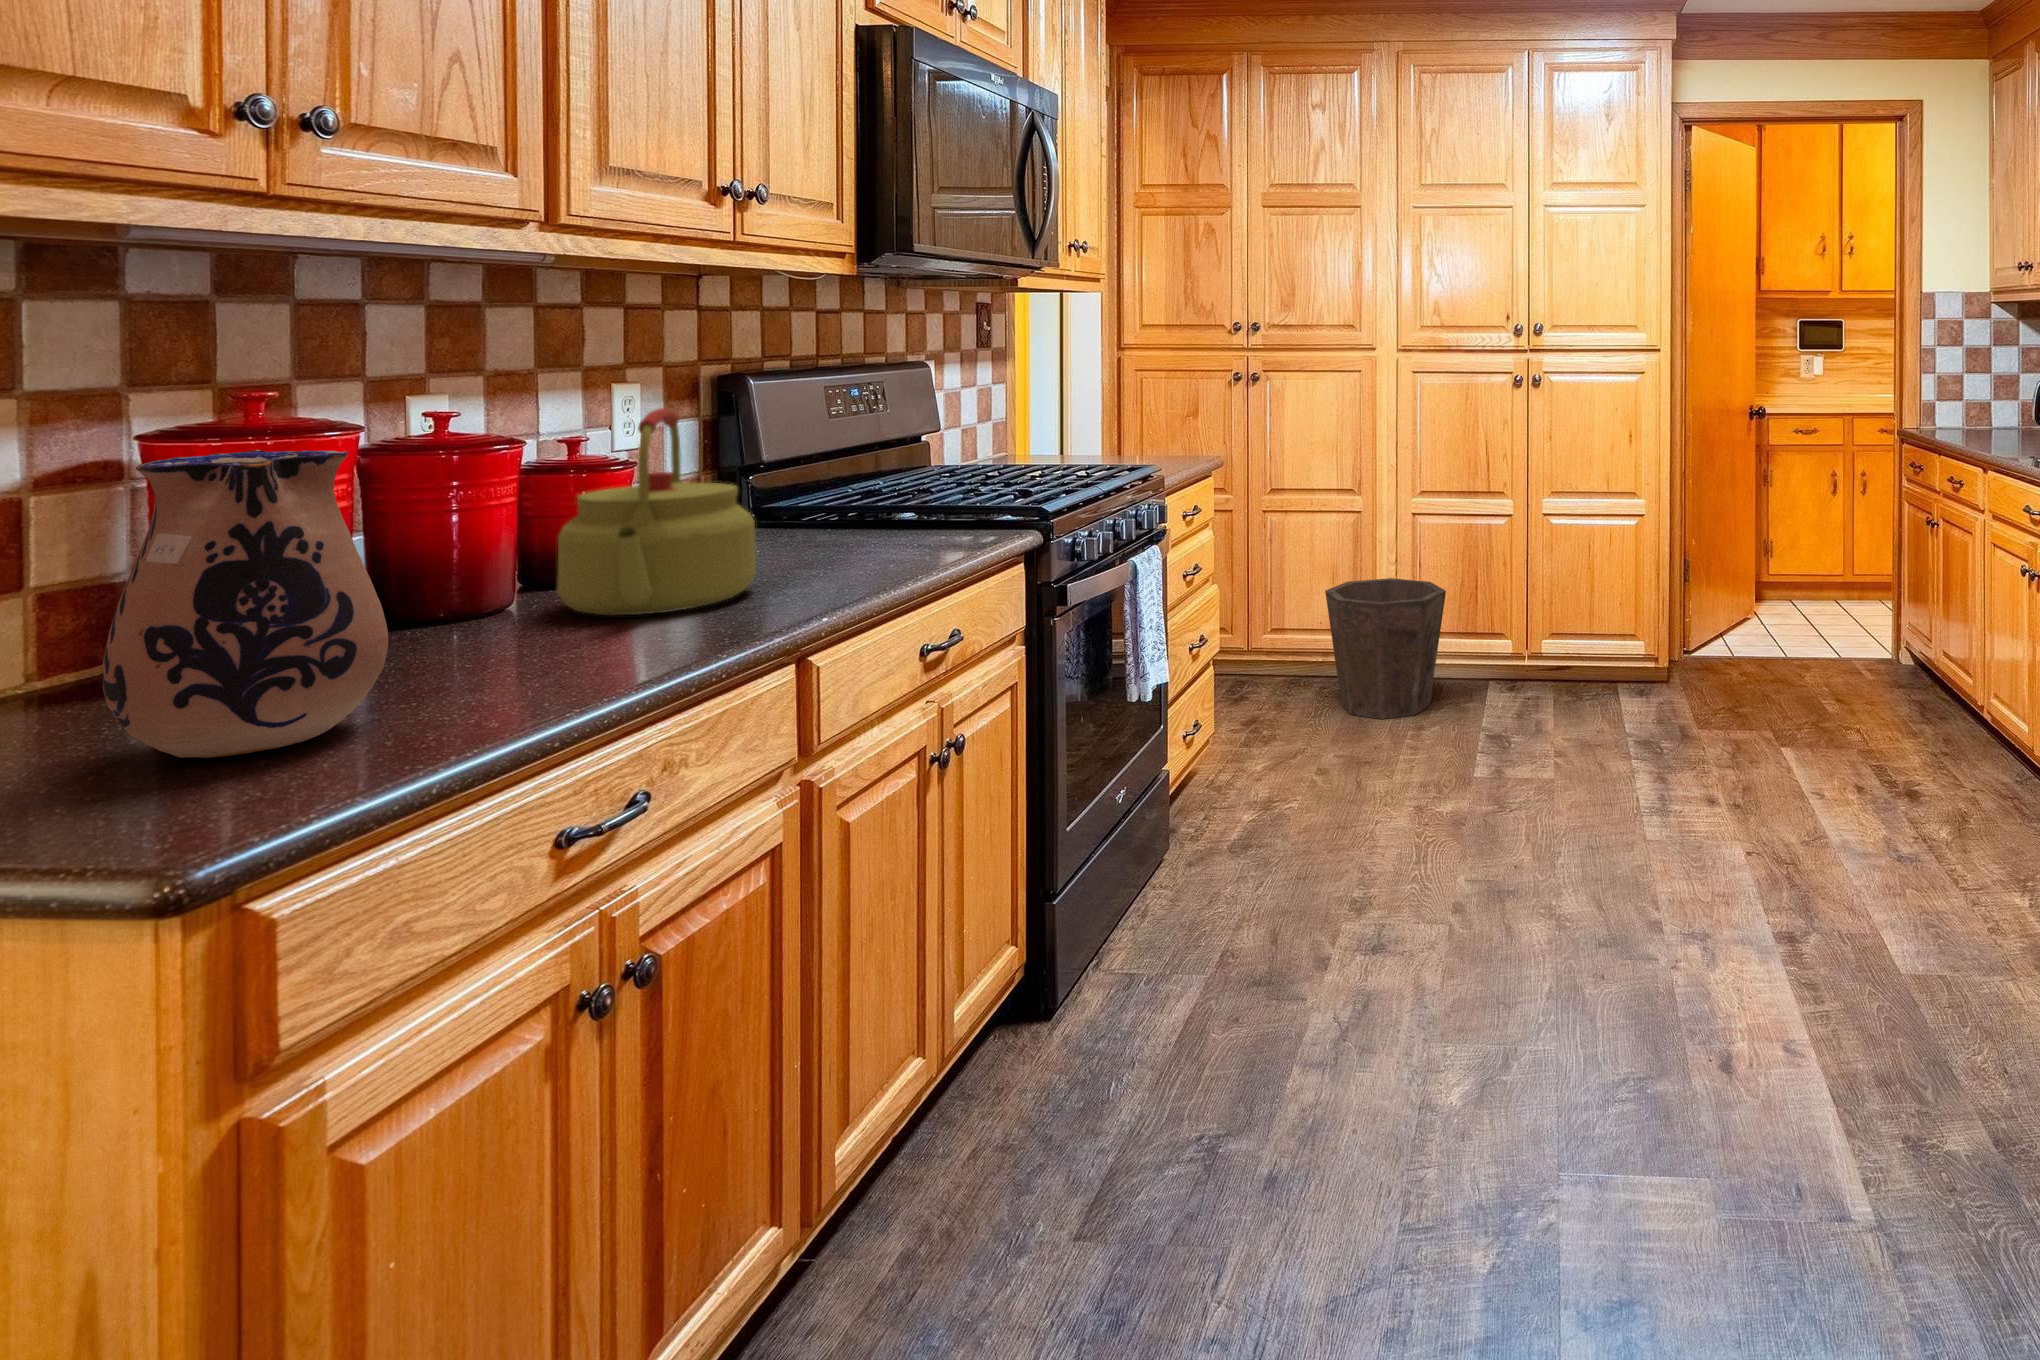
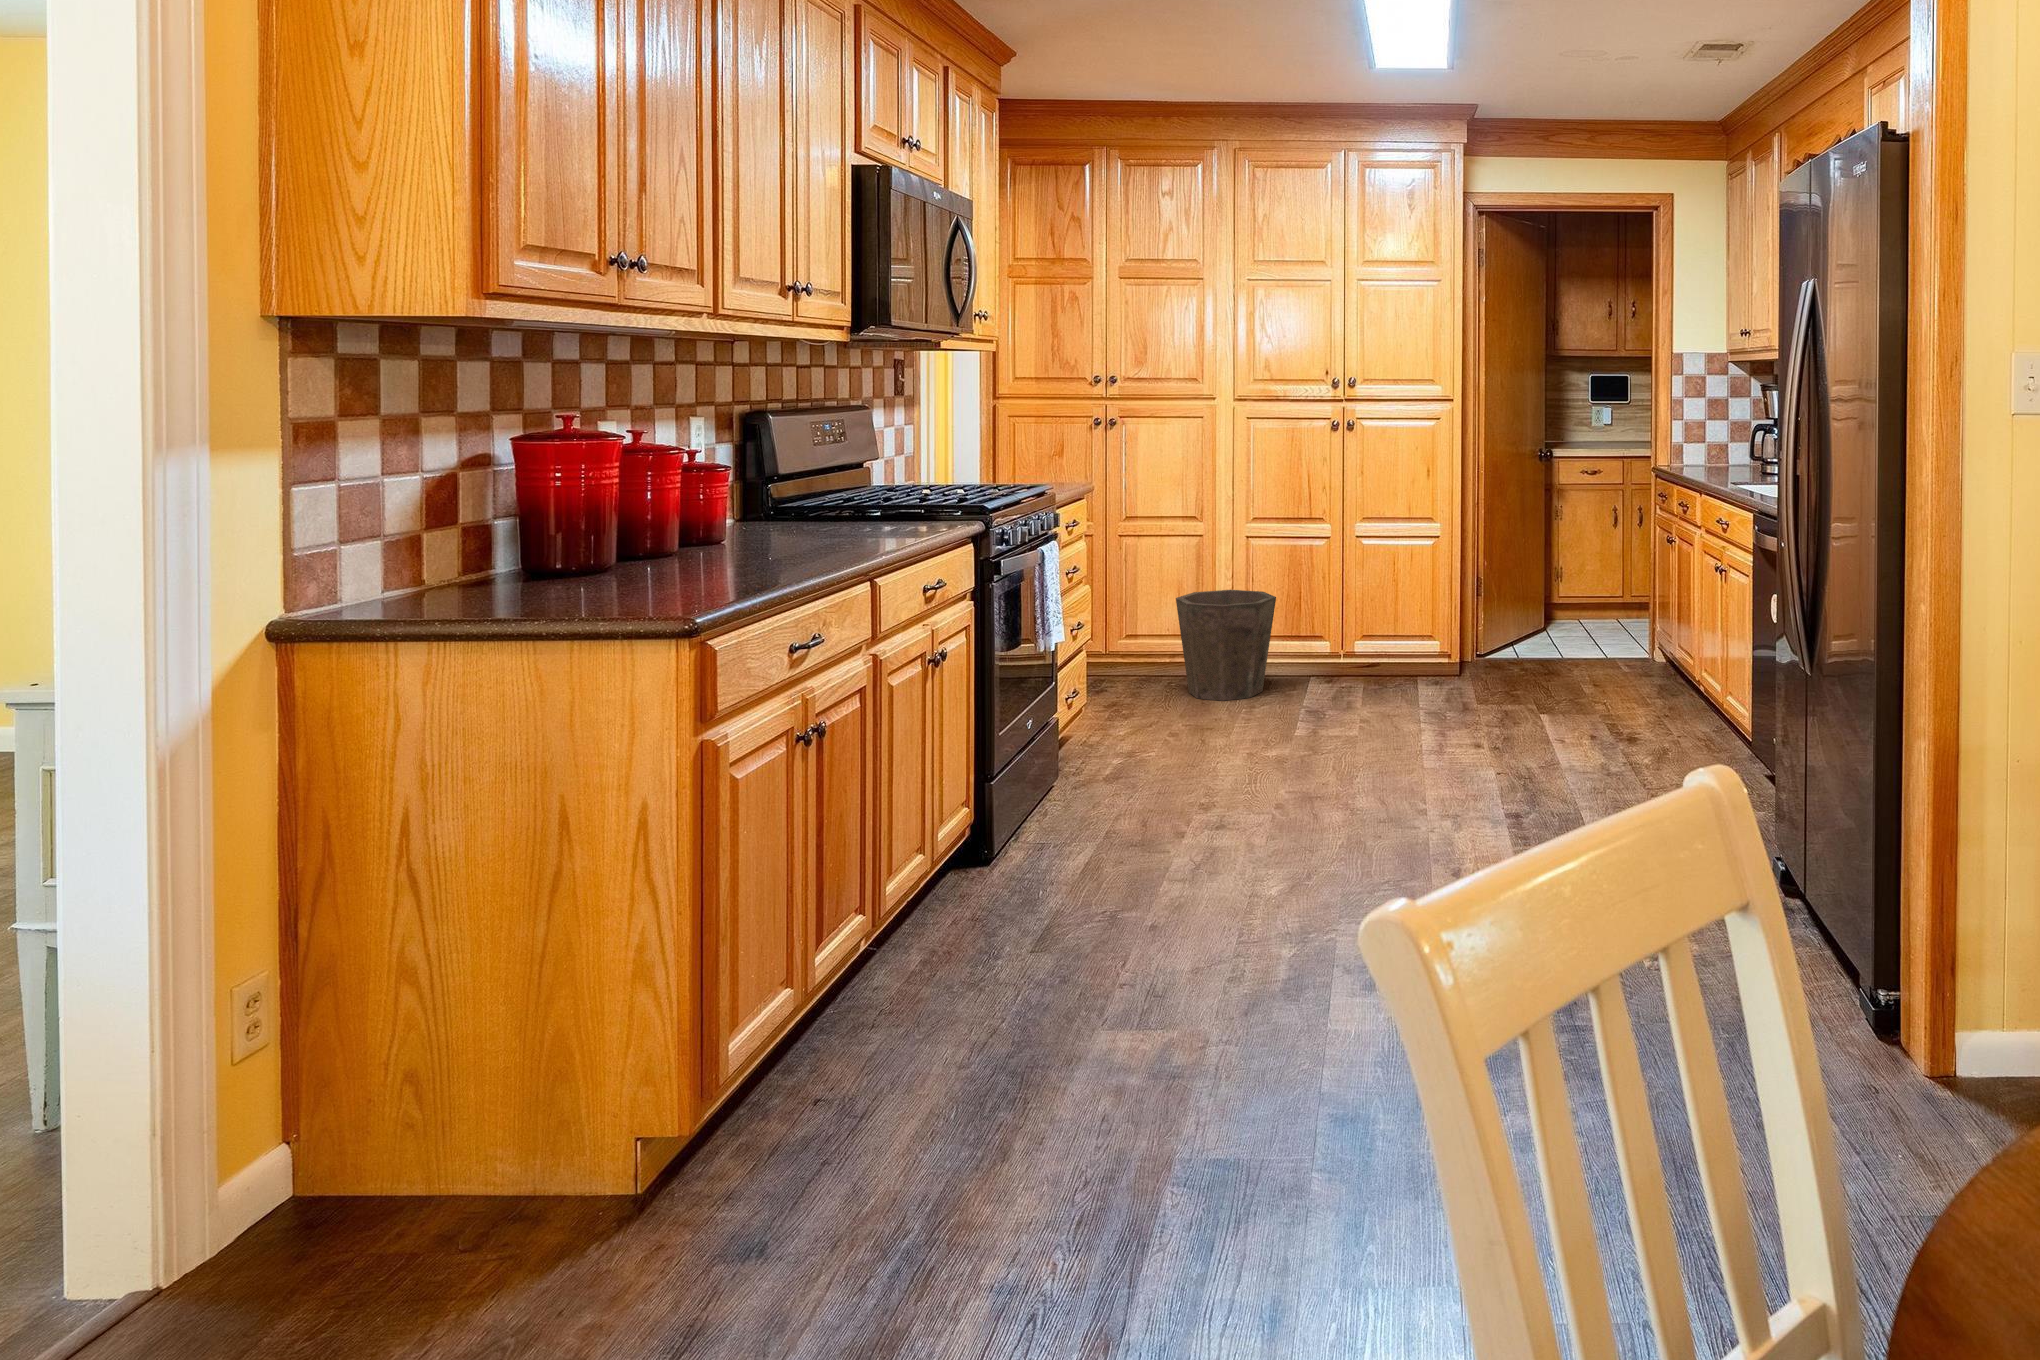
kettle: present [557,408,756,615] -> none [714,428,830,553]
ceramic pitcher: present [102,450,388,758] -> none [576,442,699,595]

